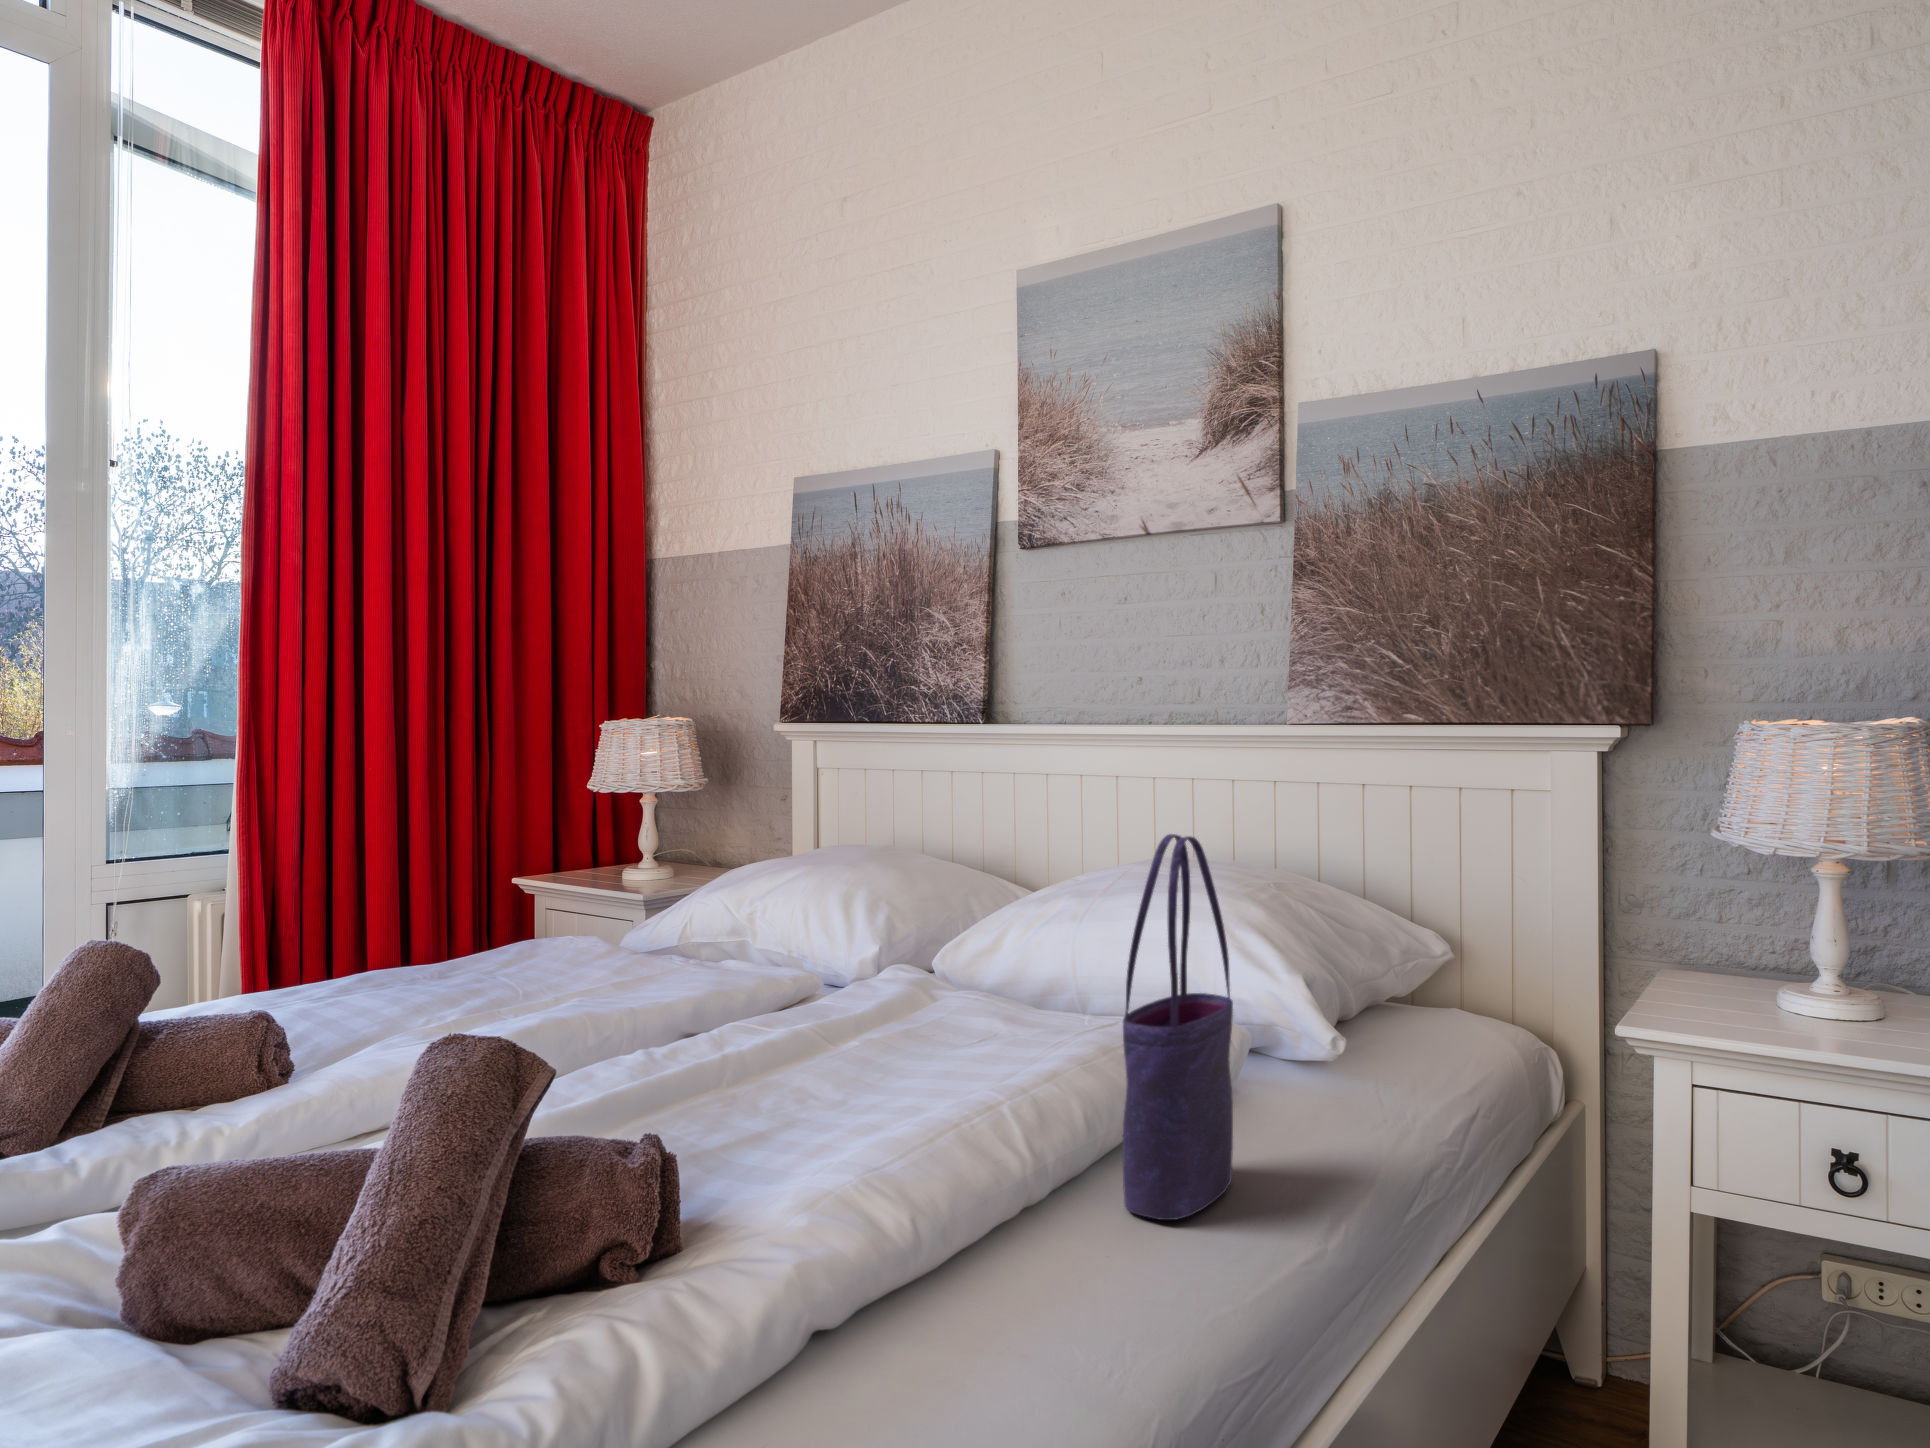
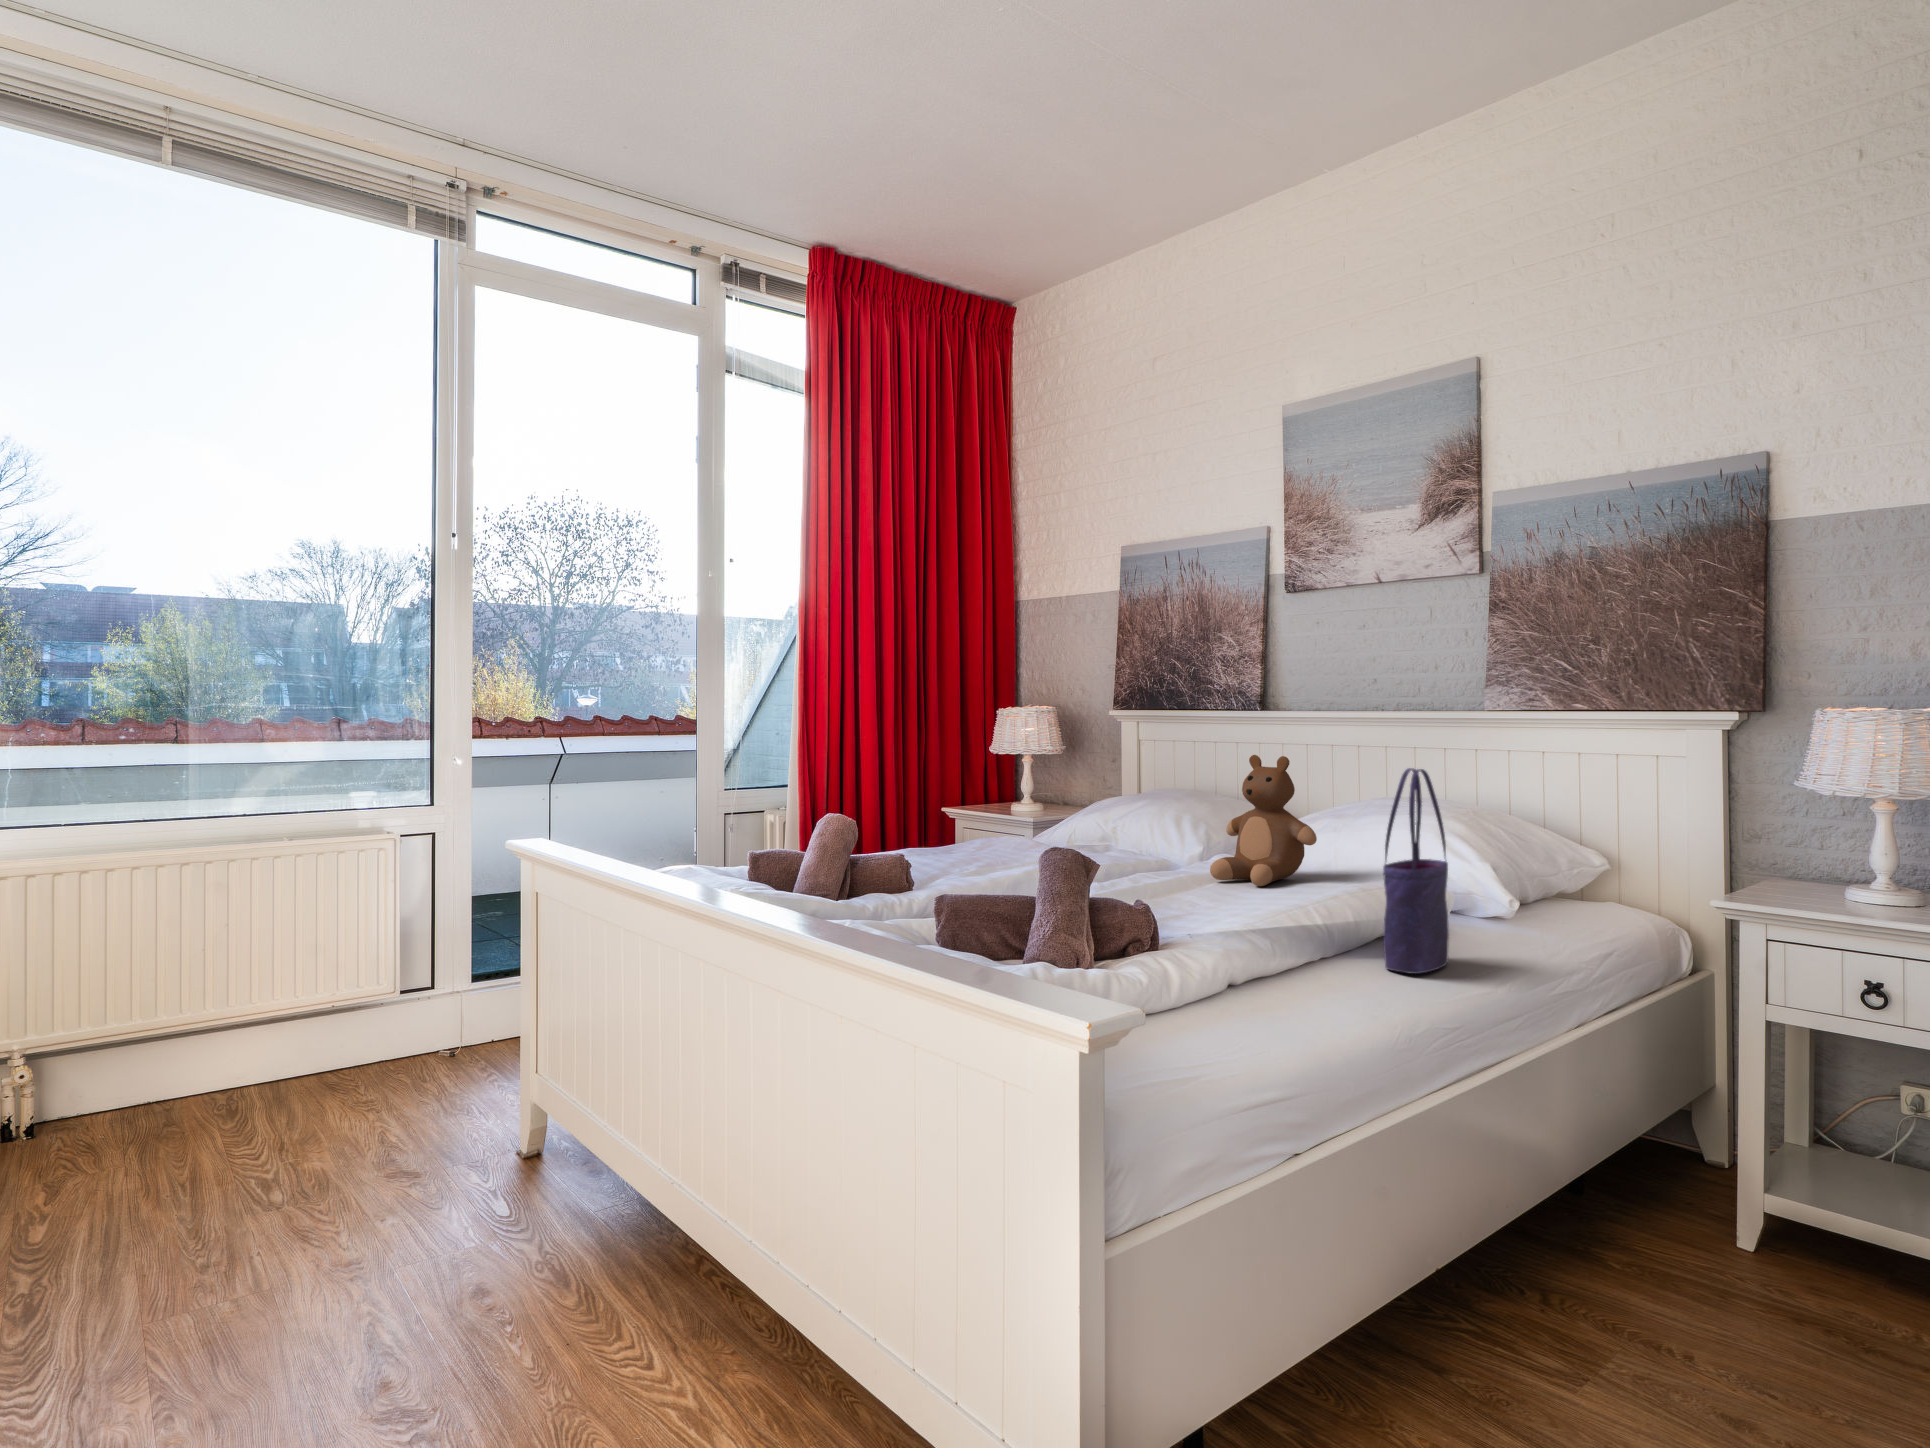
teddy bear: none [861,800,1034,1029] -> present [1210,755,1317,886]

